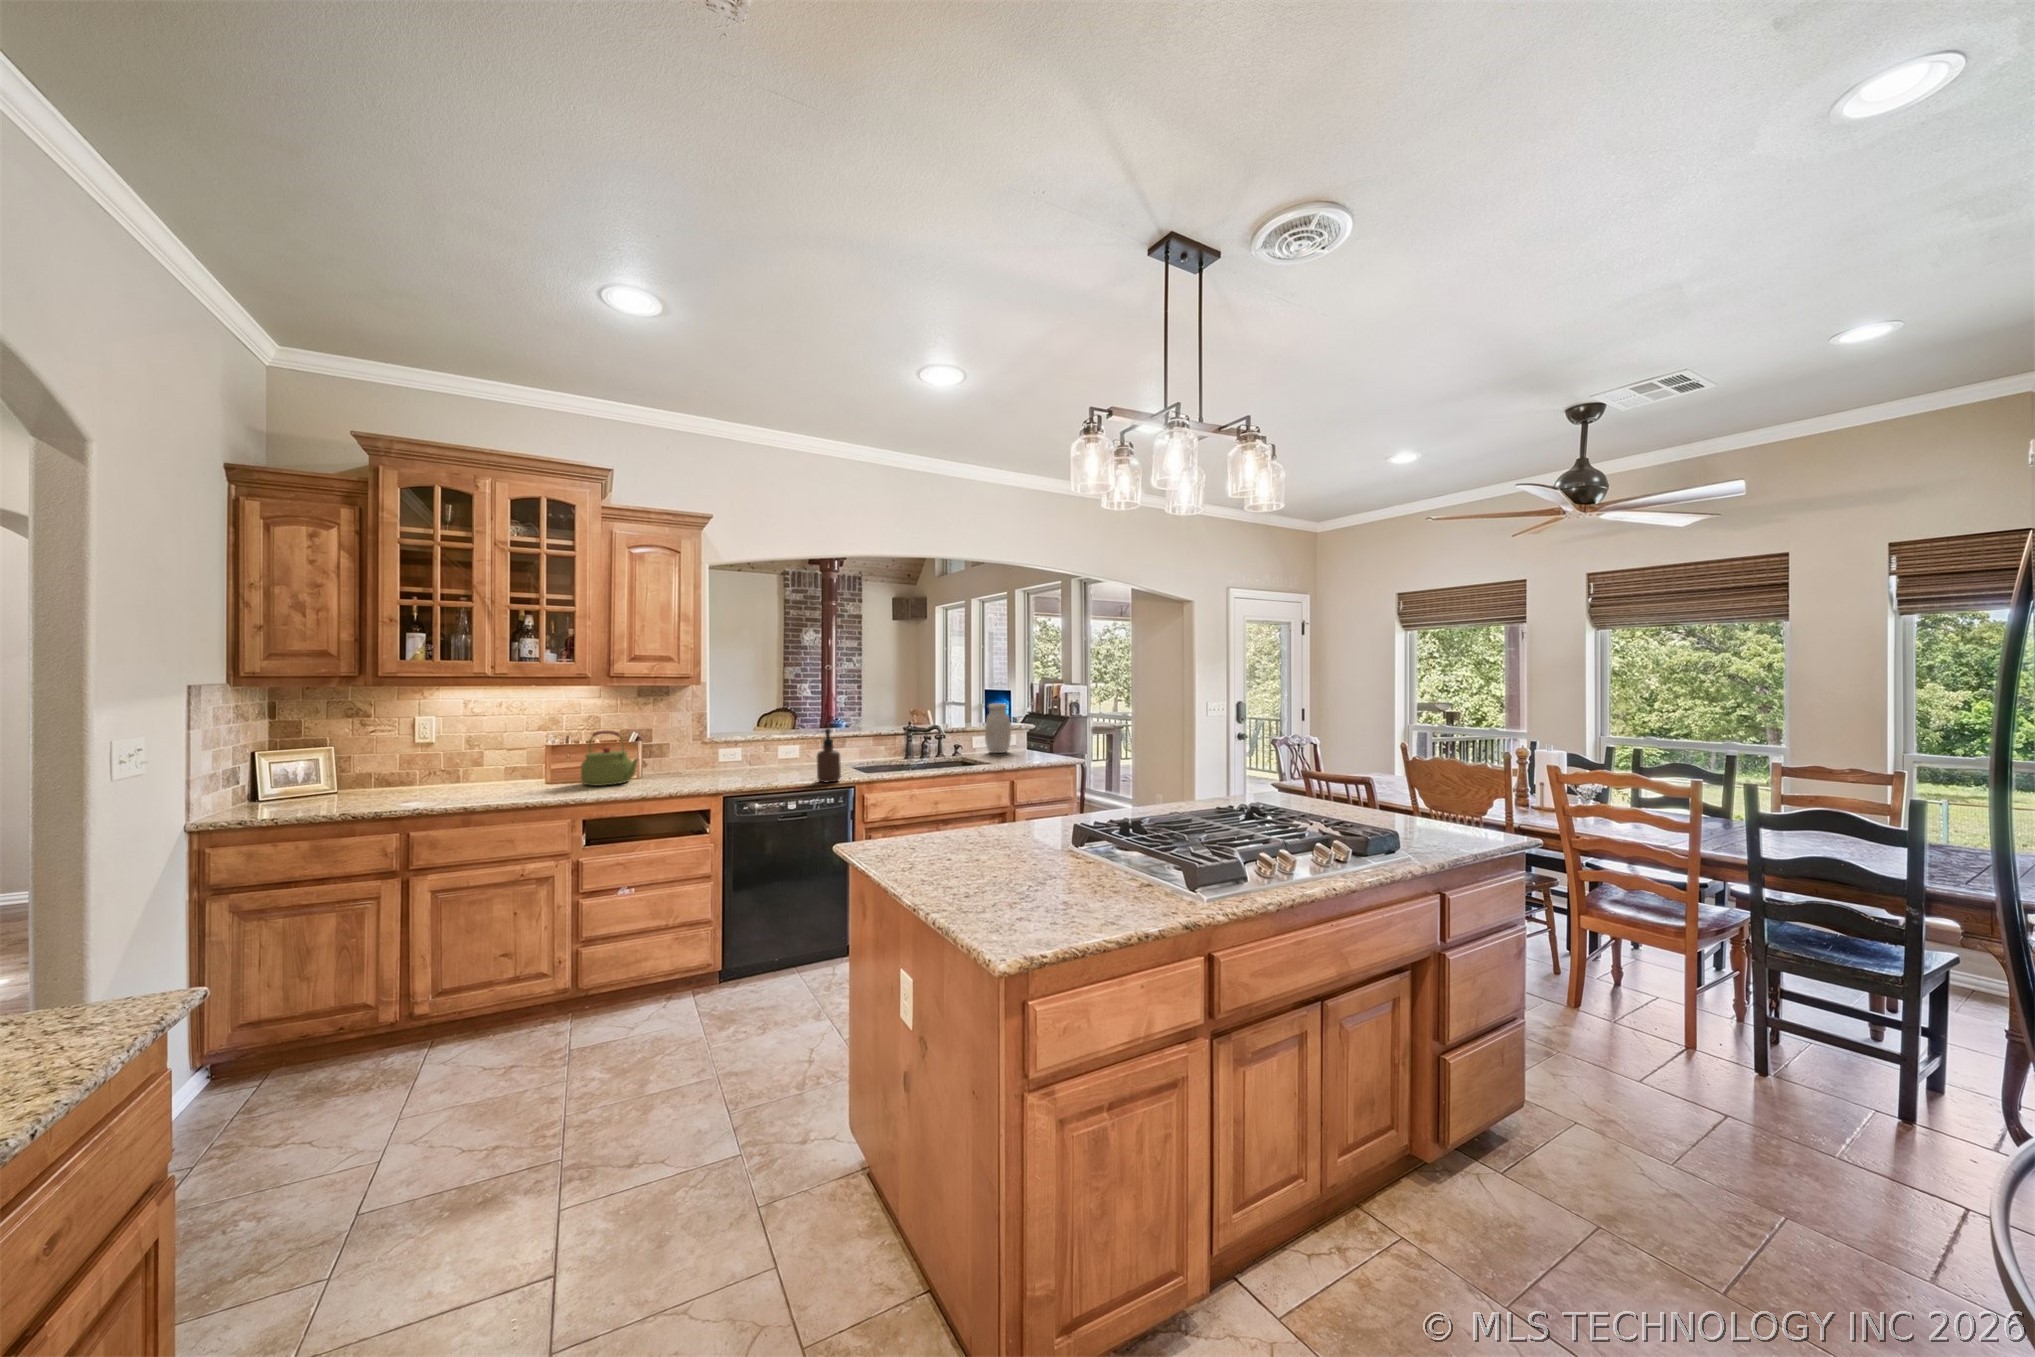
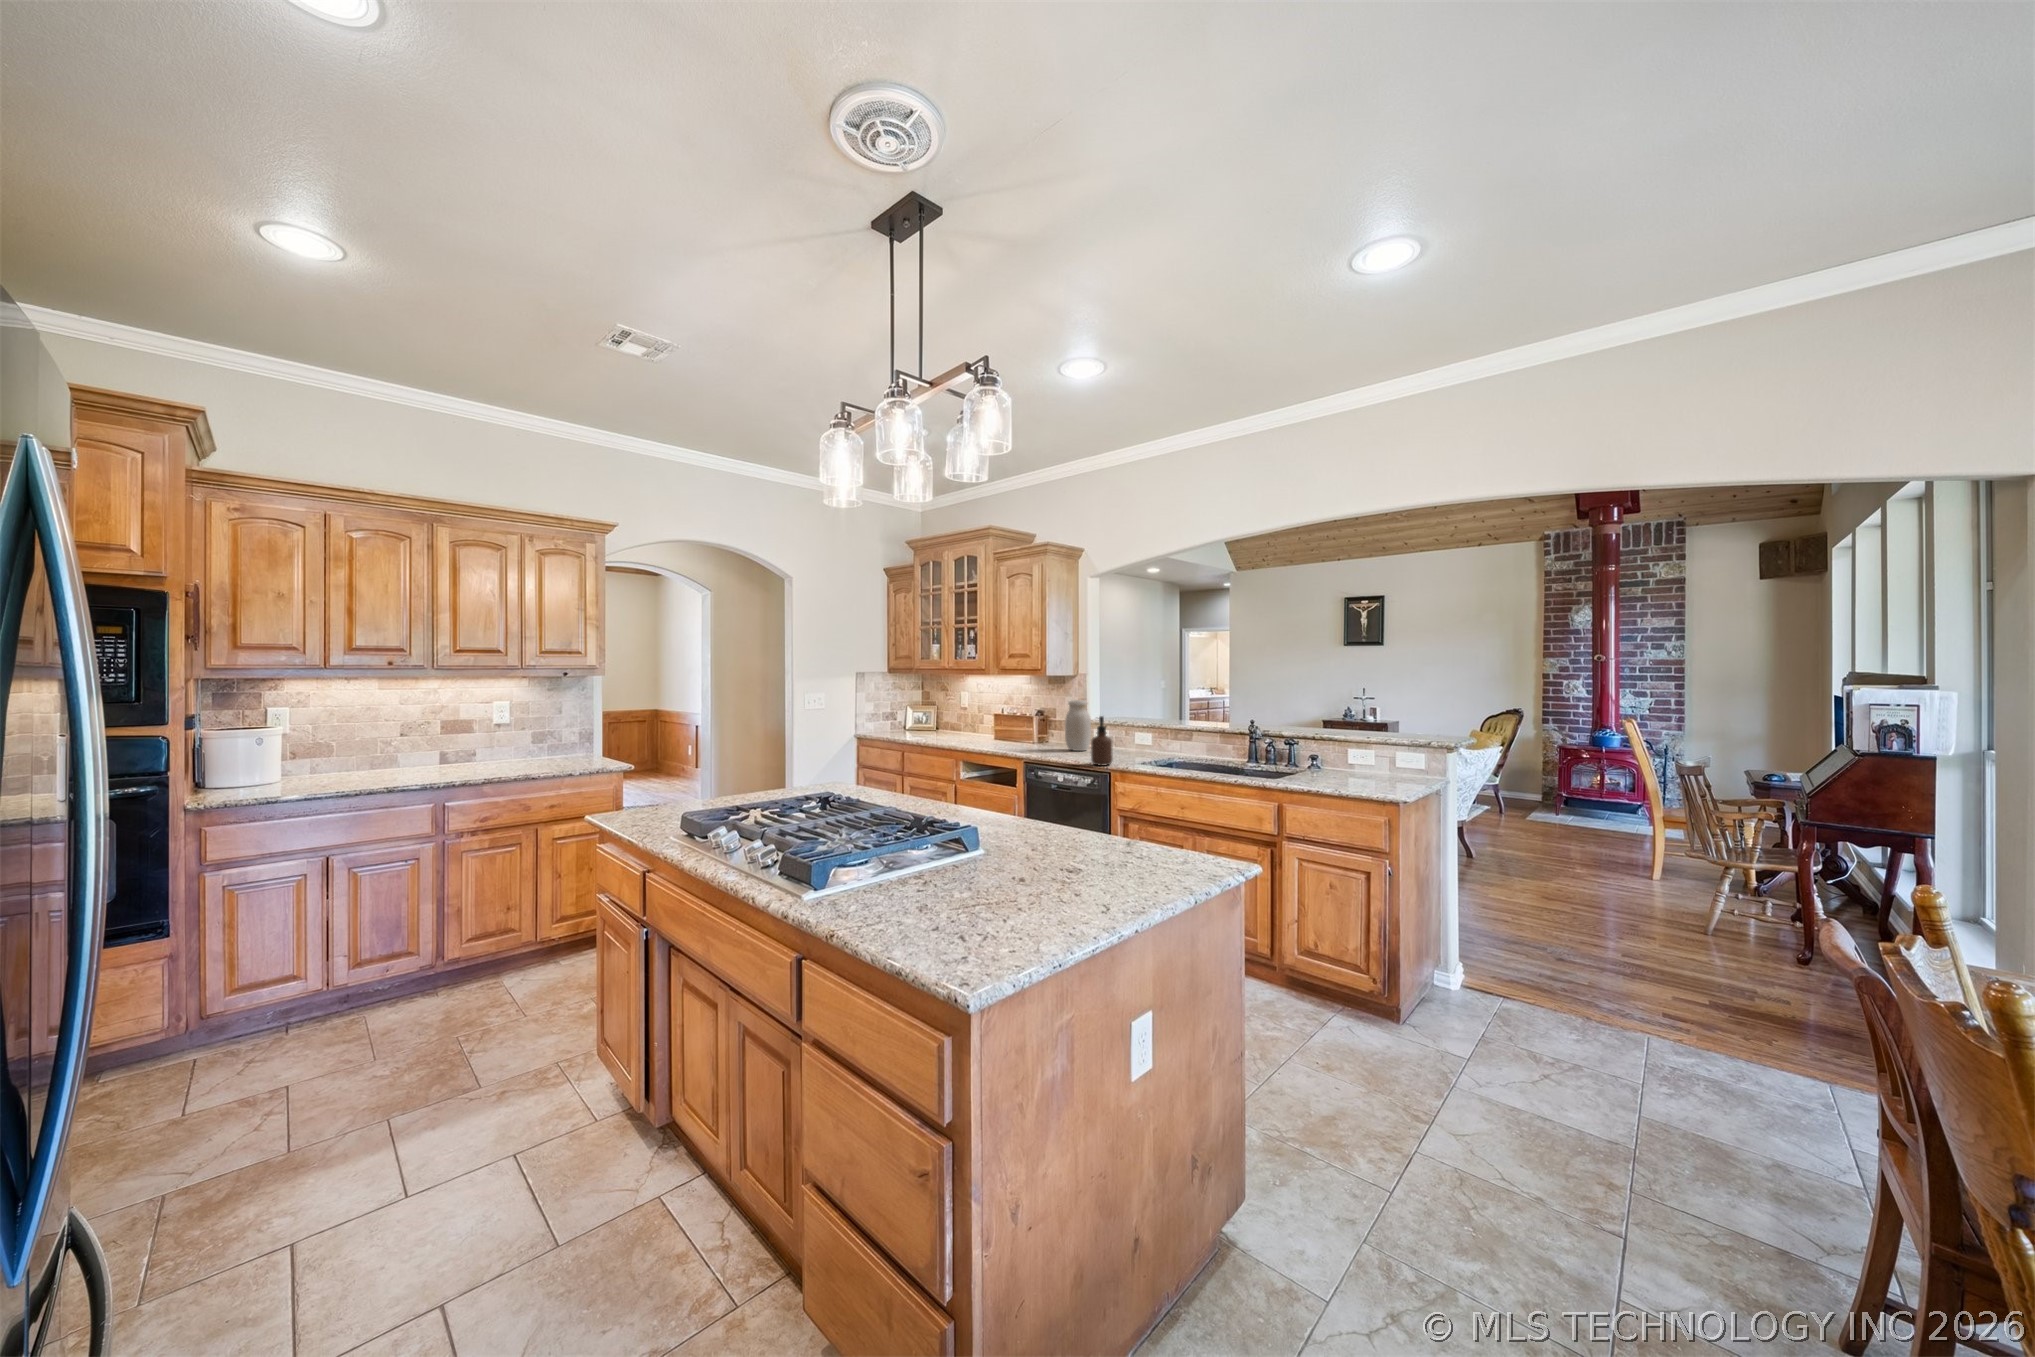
jar: present [985,703,1011,753] -> present [1065,700,1091,751]
kettle: present [581,731,638,786] -> none [1024,705,1056,744]

